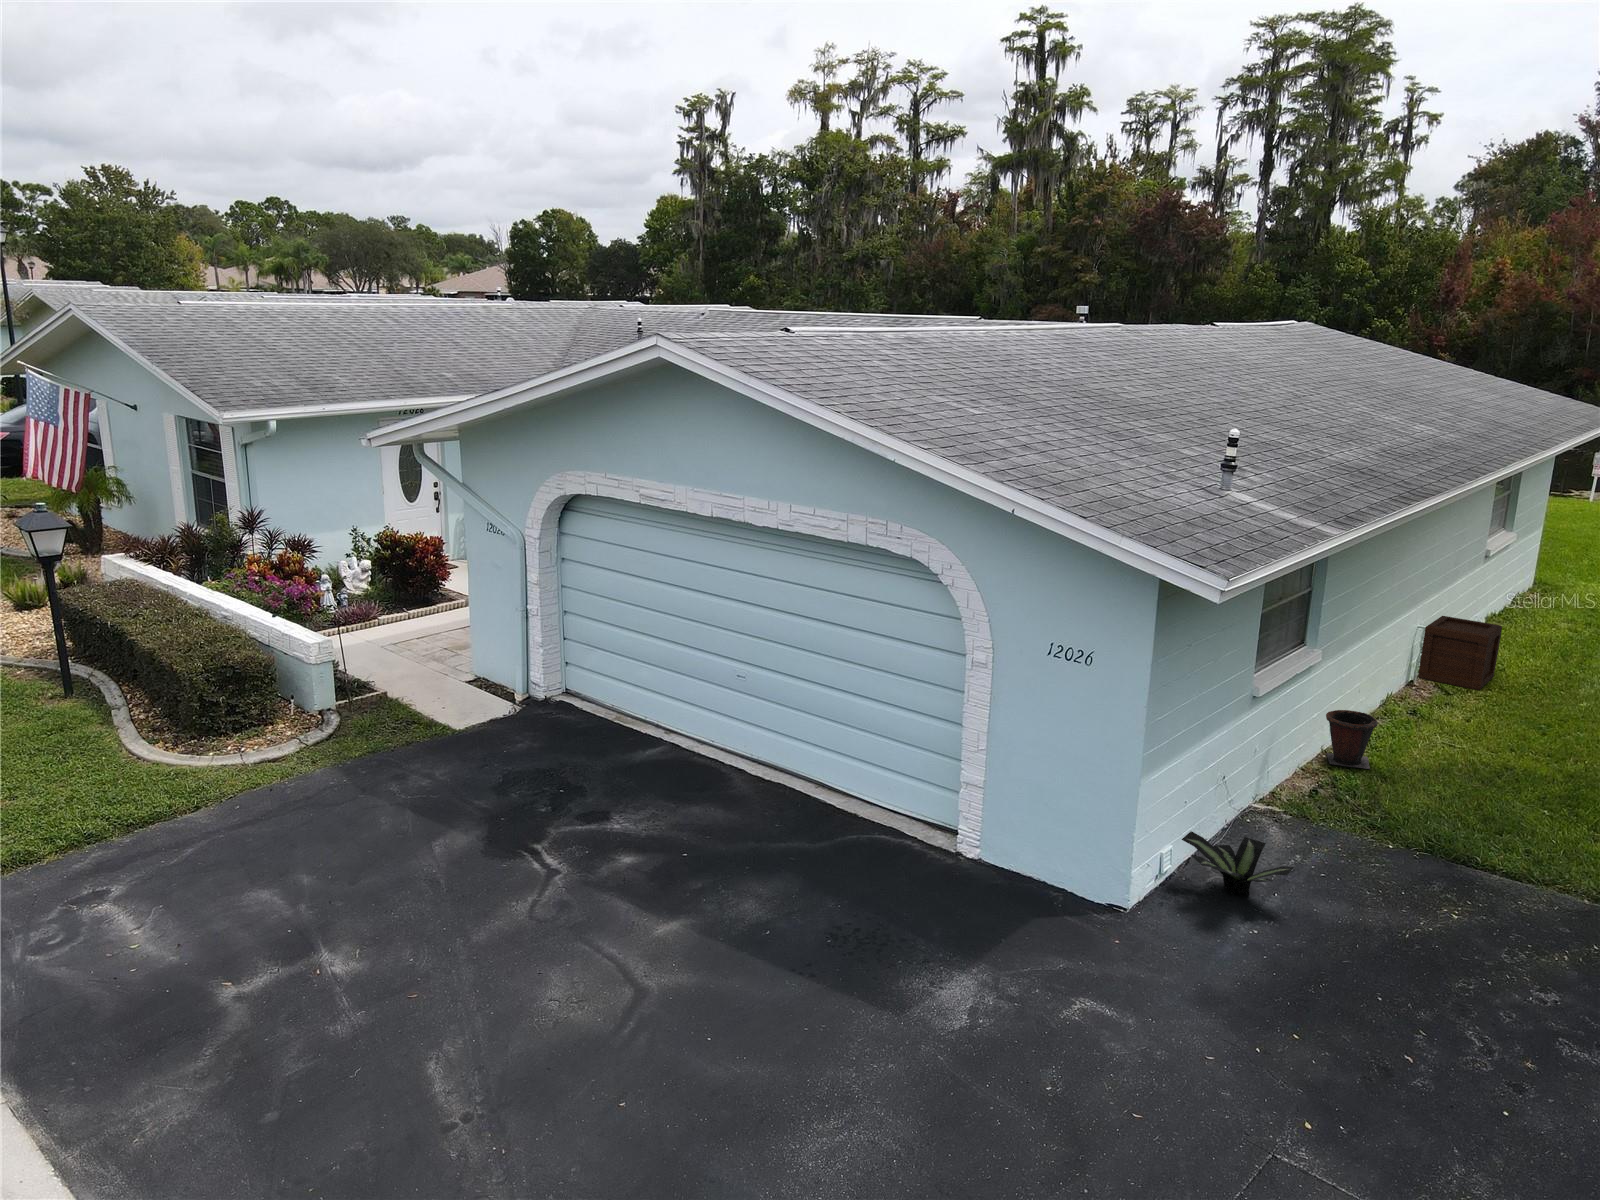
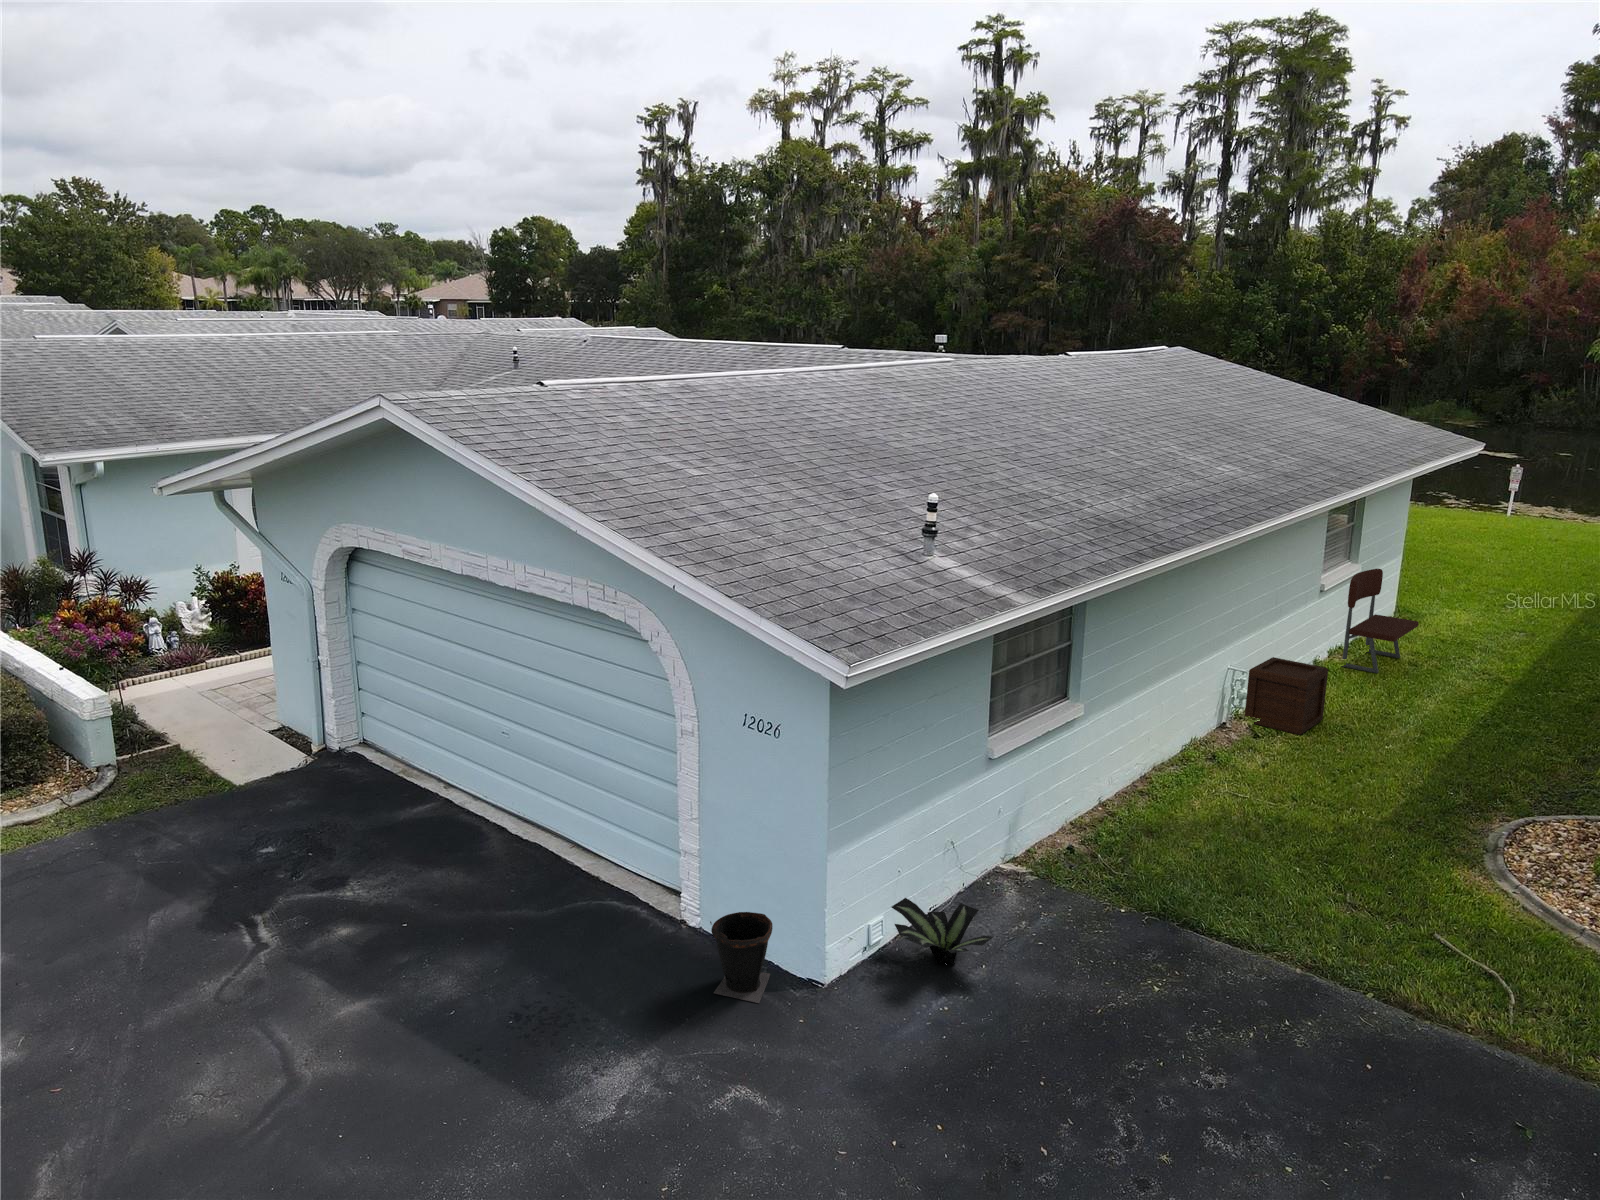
bench: none [1485,534,1560,635] -> present [1342,569,1419,673]
bucket: present [1326,710,1378,769] -> present [710,912,773,1003]

